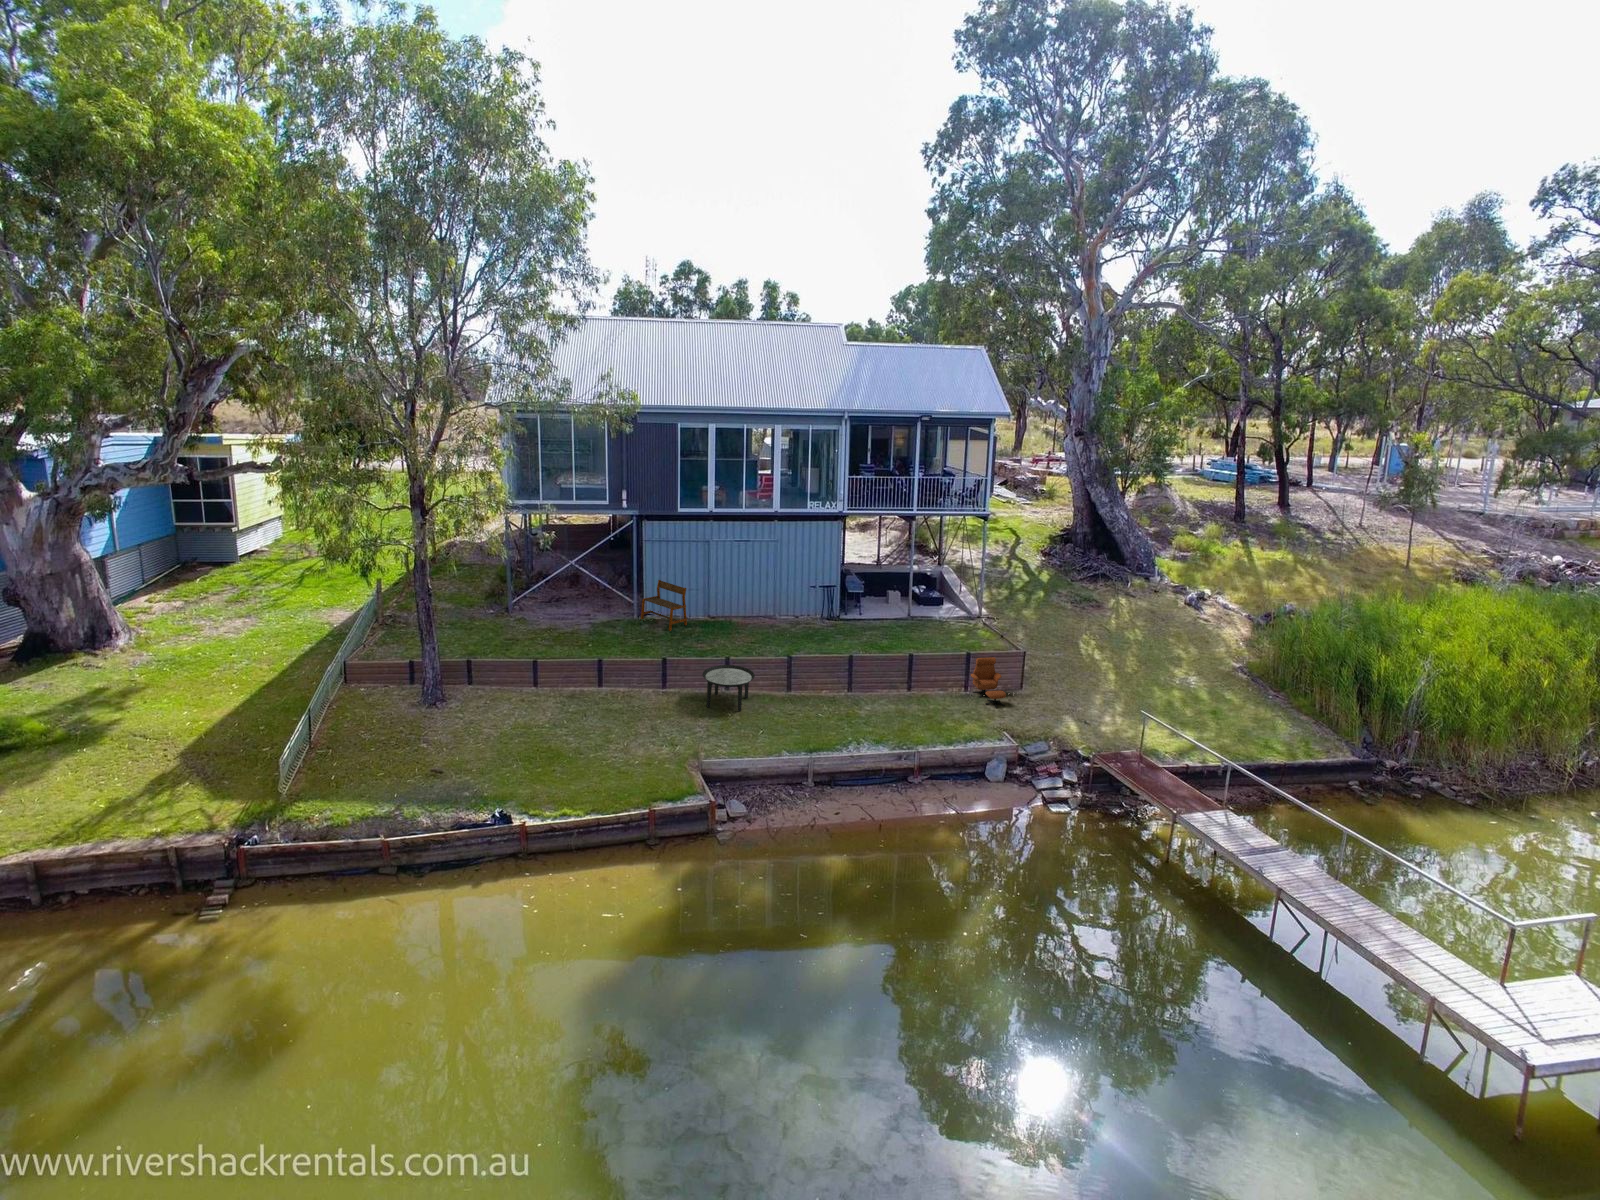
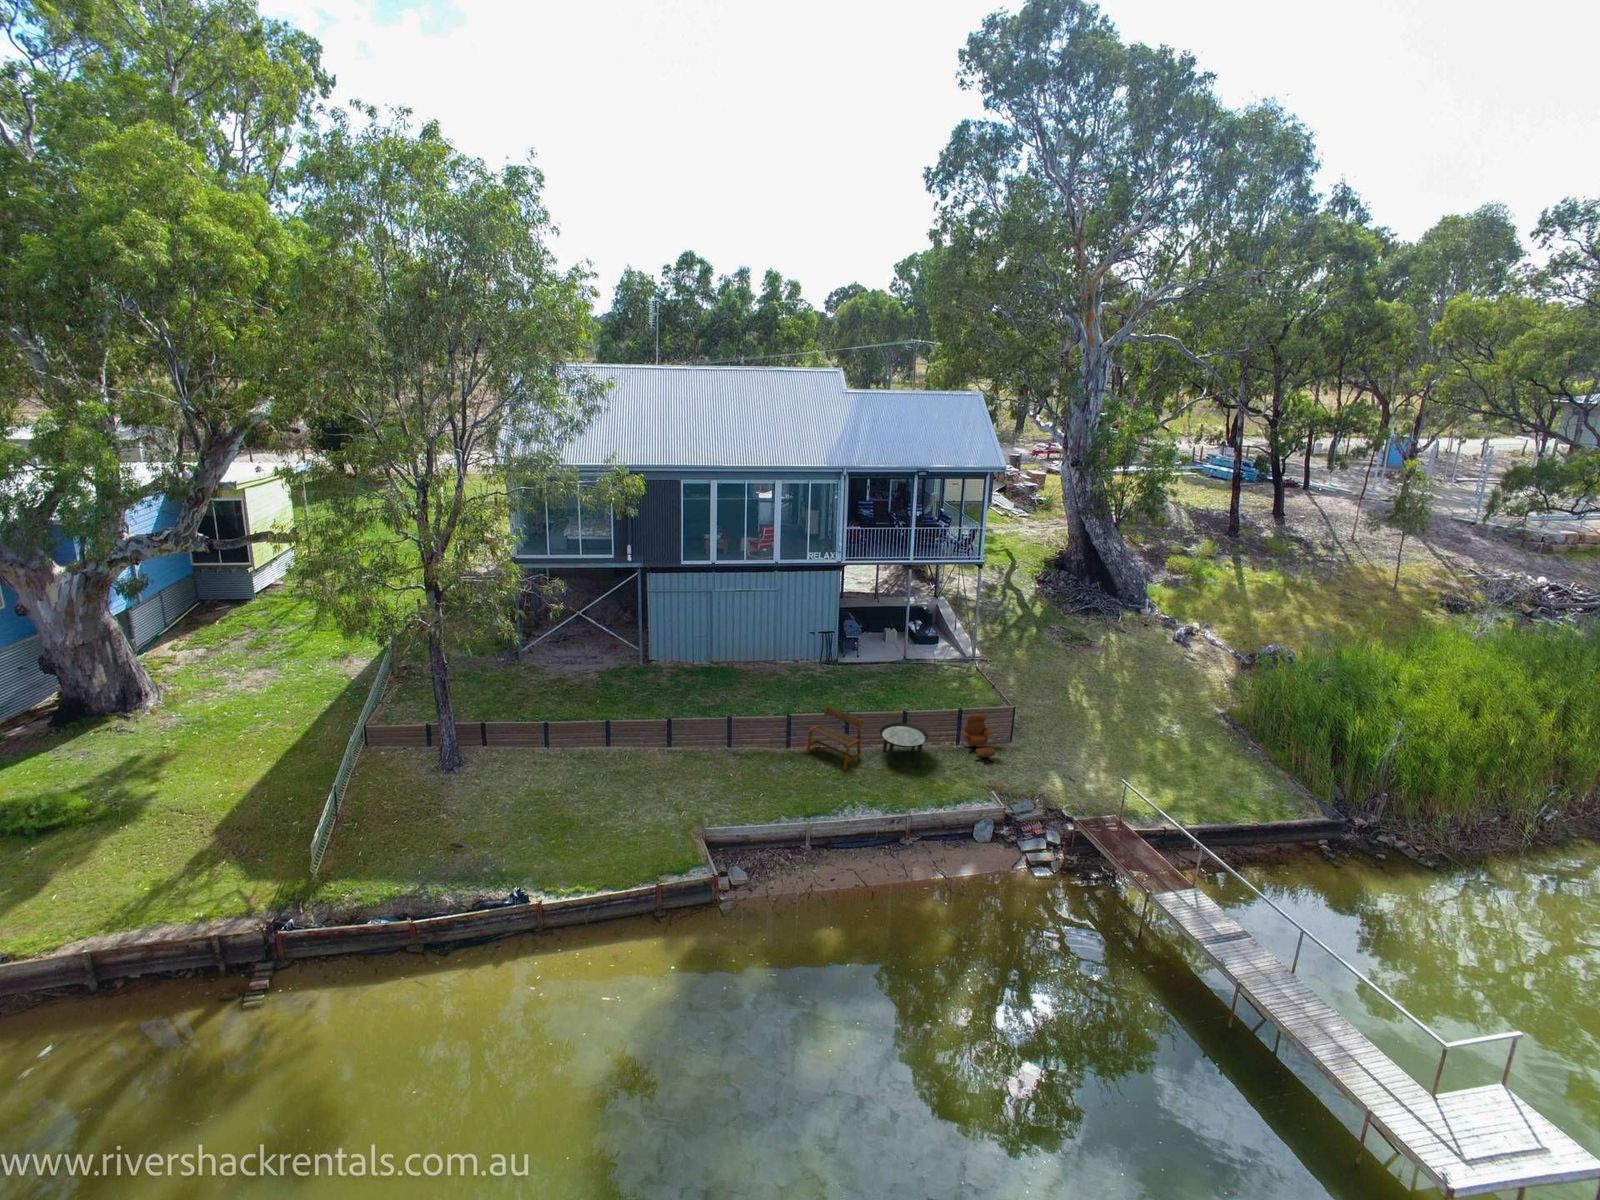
bench: present [641,580,687,631] -> present [807,706,863,770]
round table: present [702,665,755,711] -> present [880,723,928,767]

